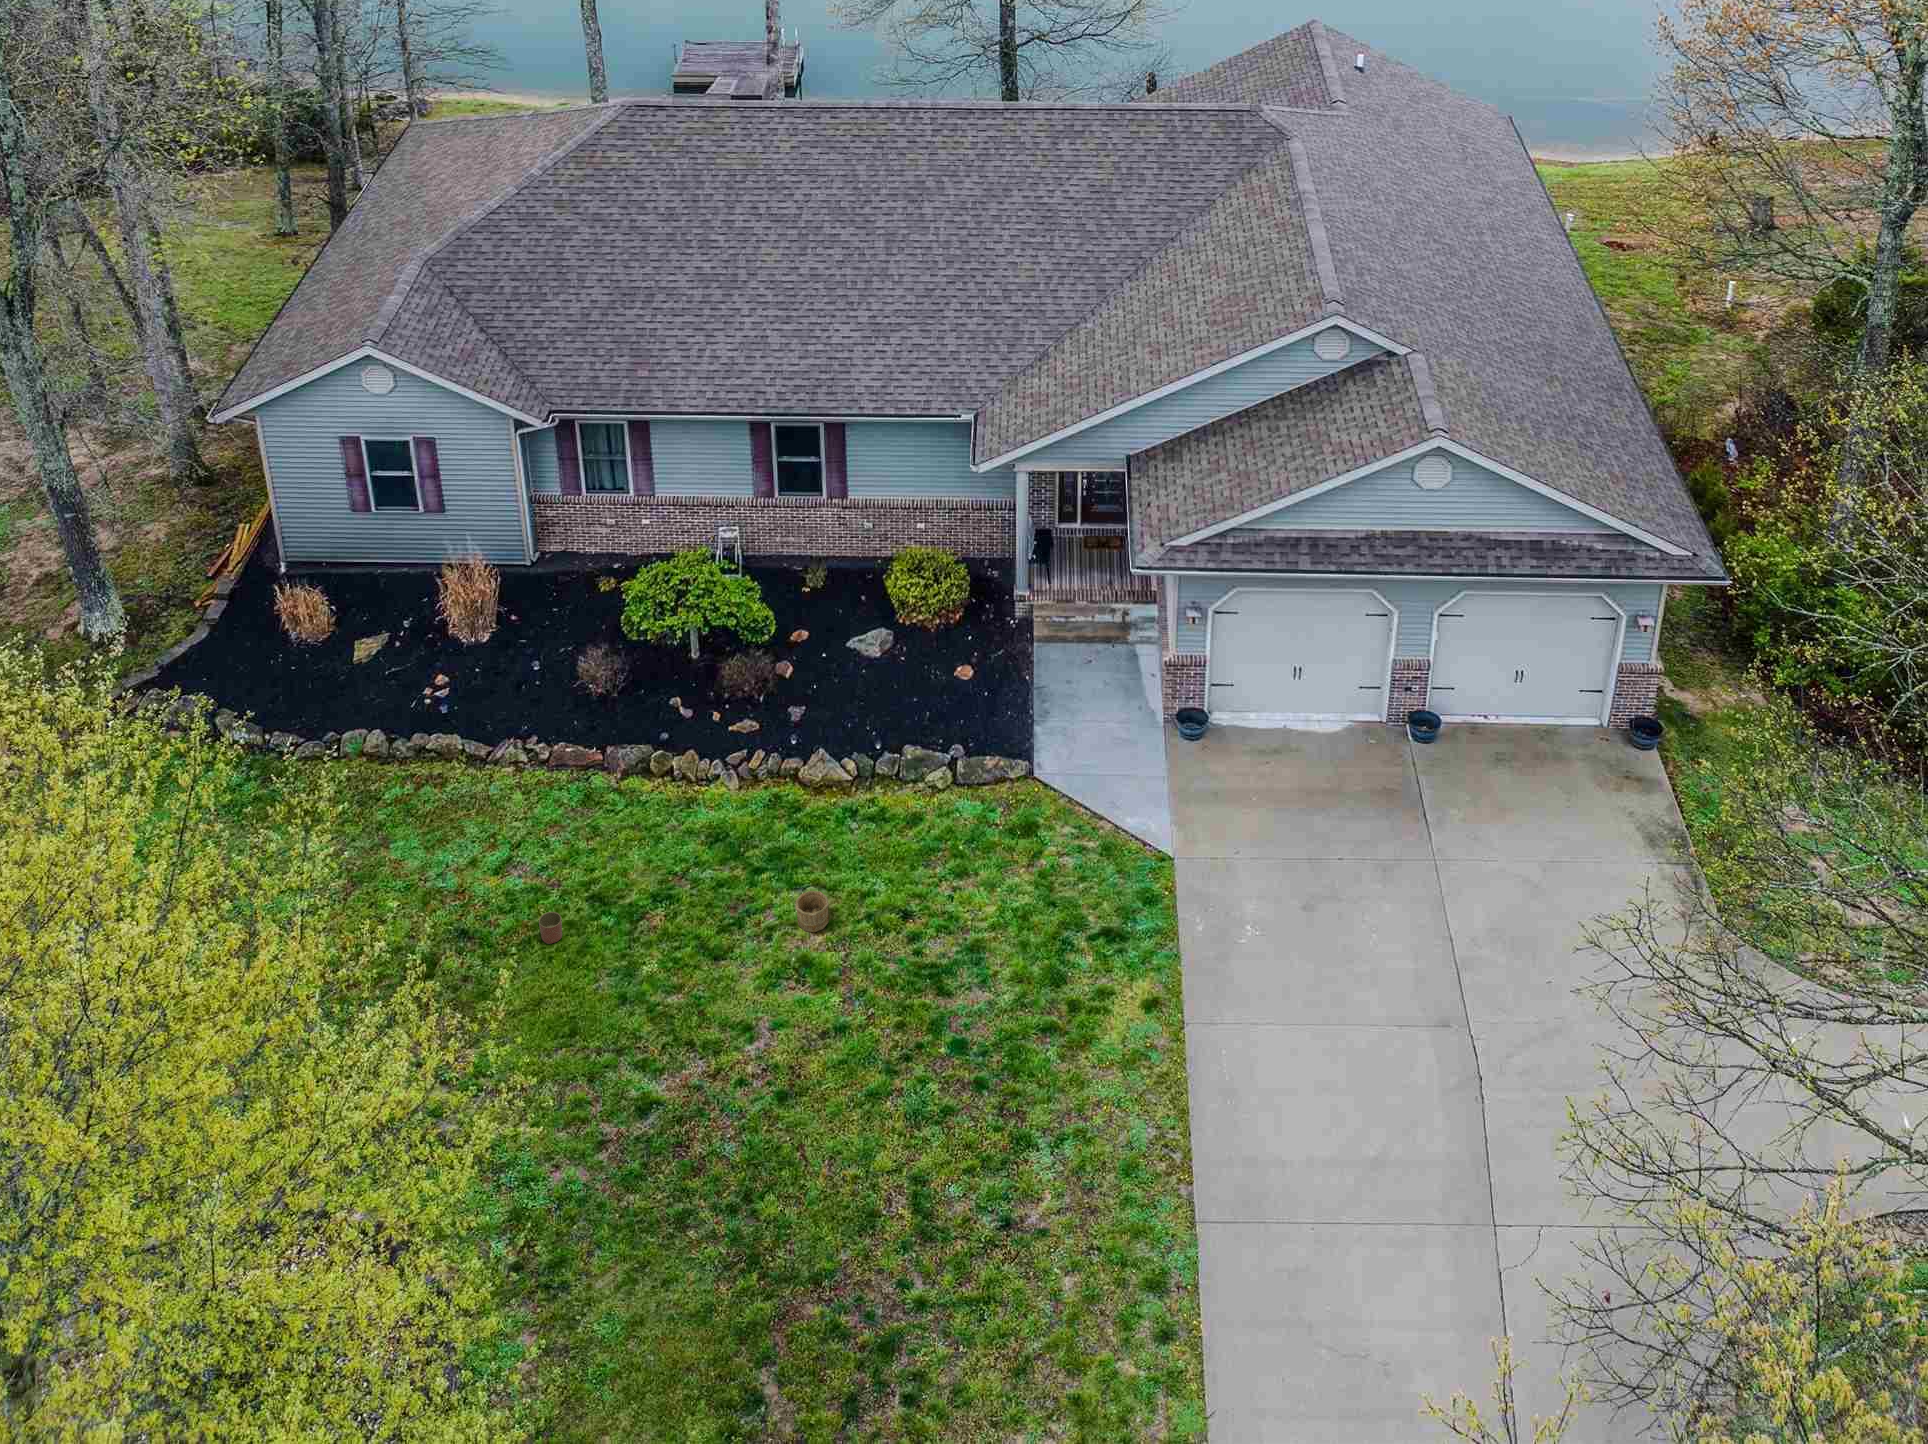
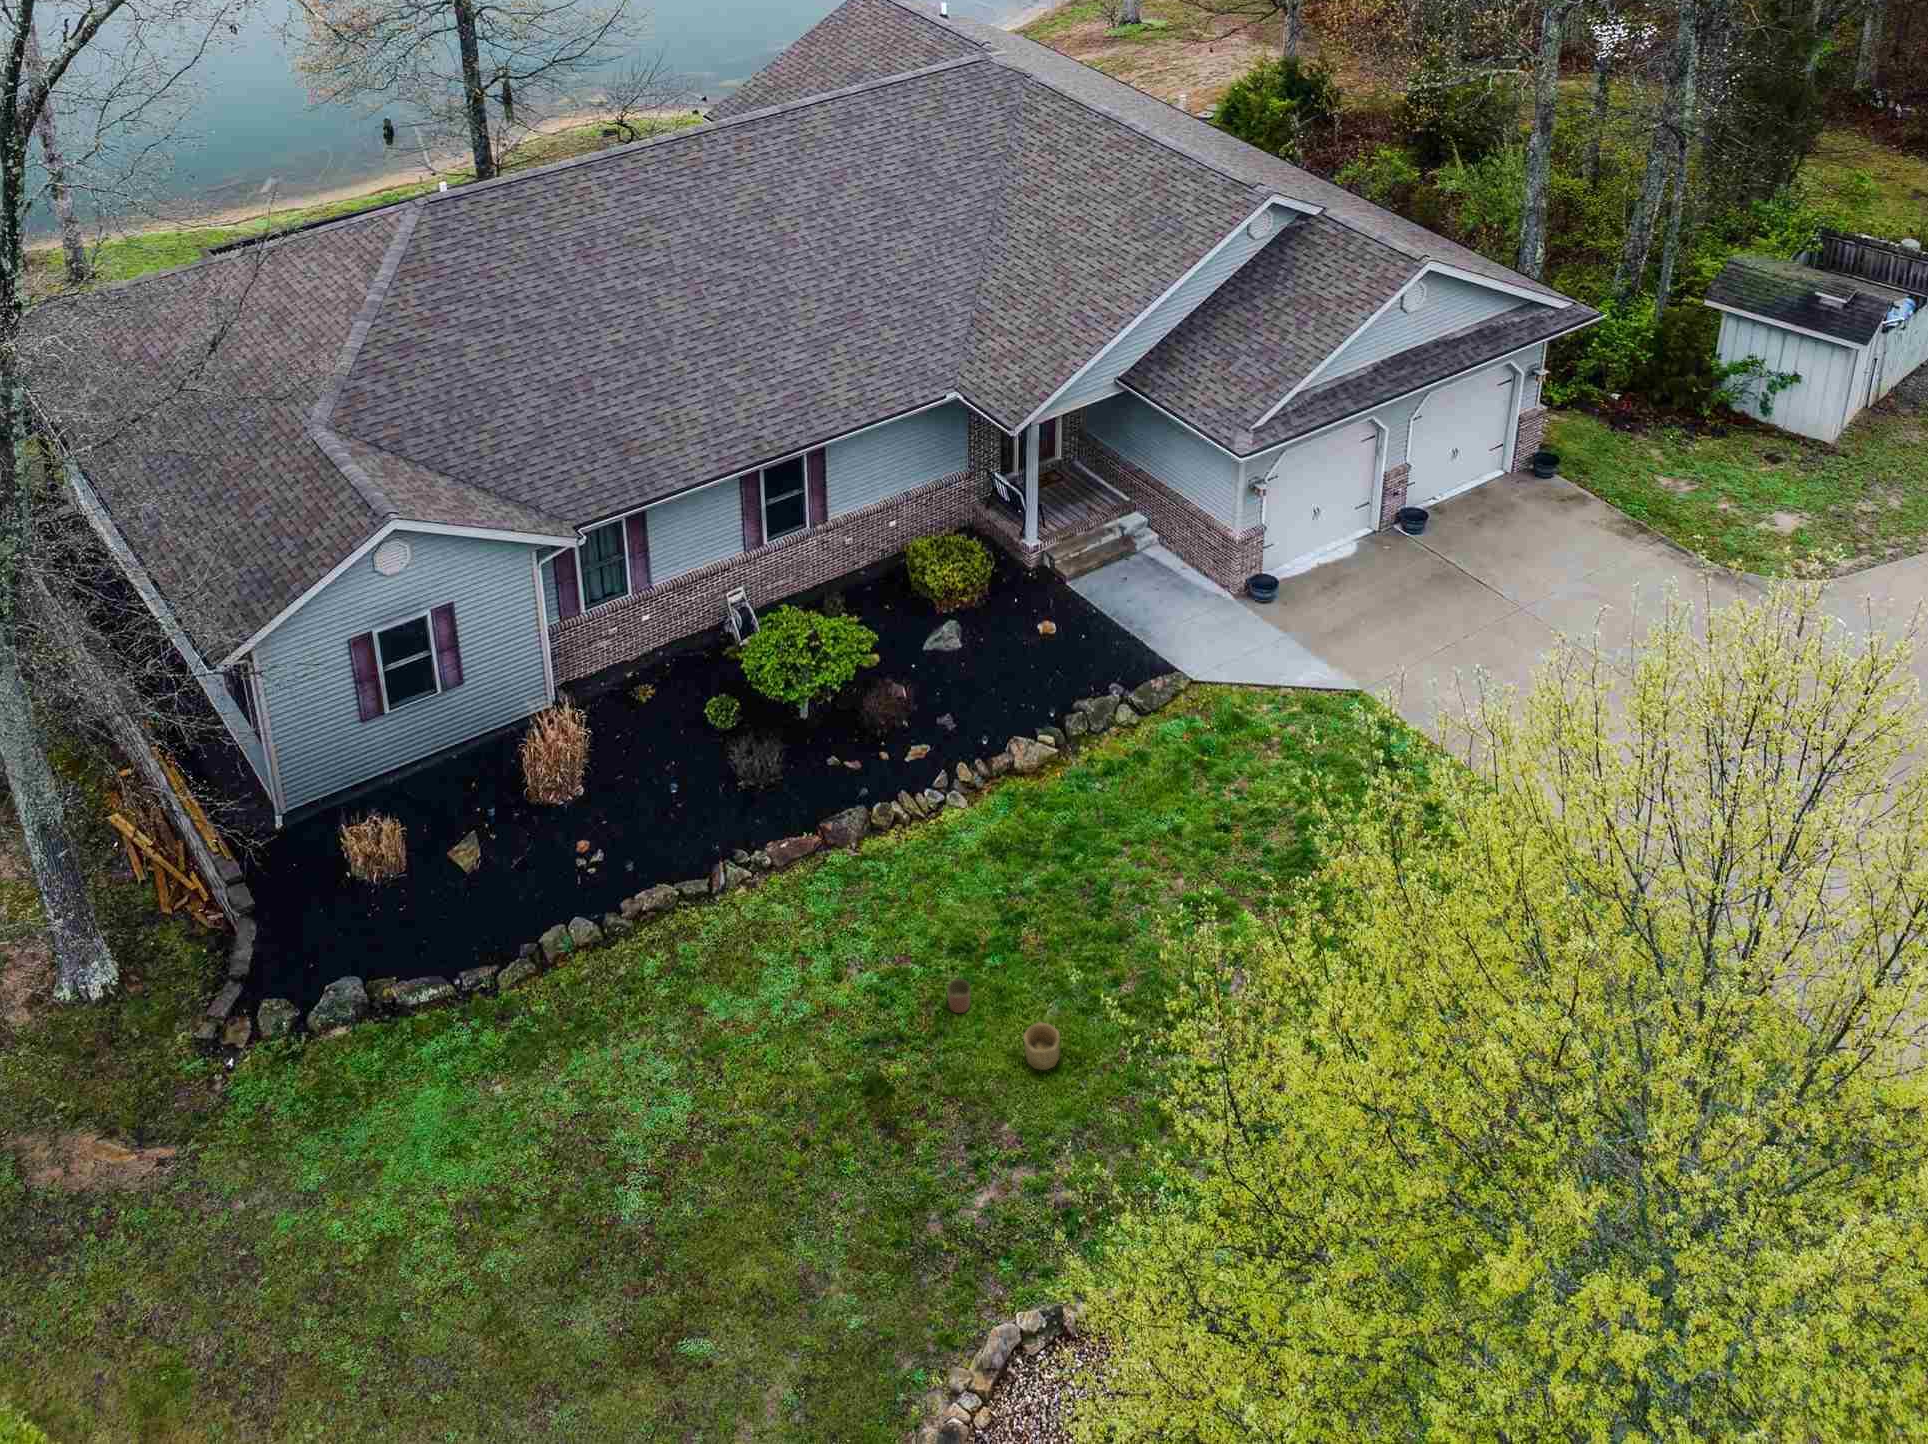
wooden bucket: present [795,891,829,932] -> present [1024,1022,1060,1070]

